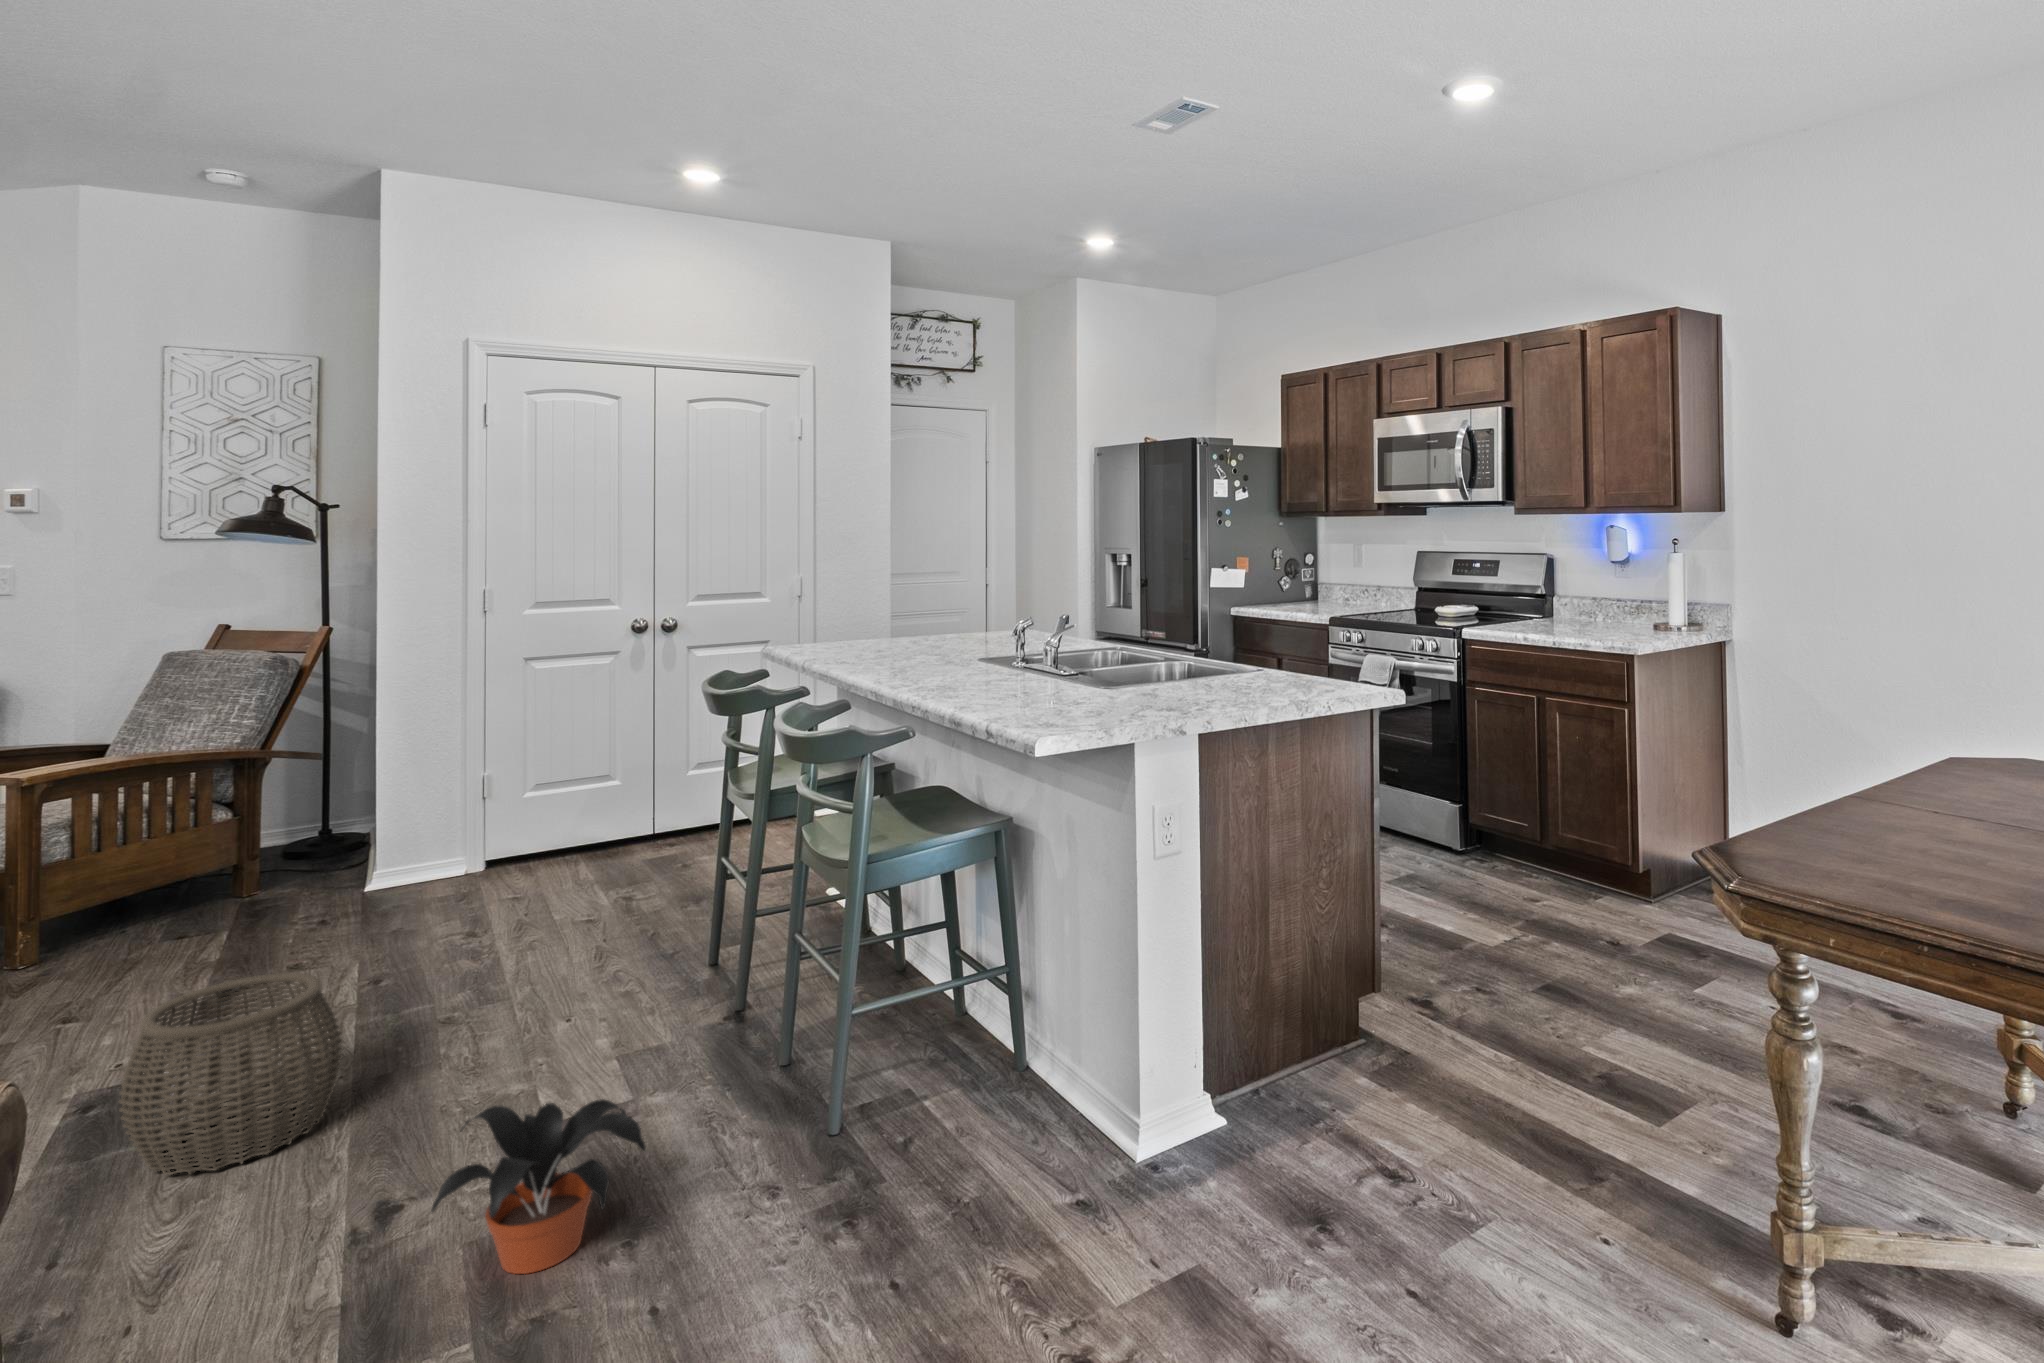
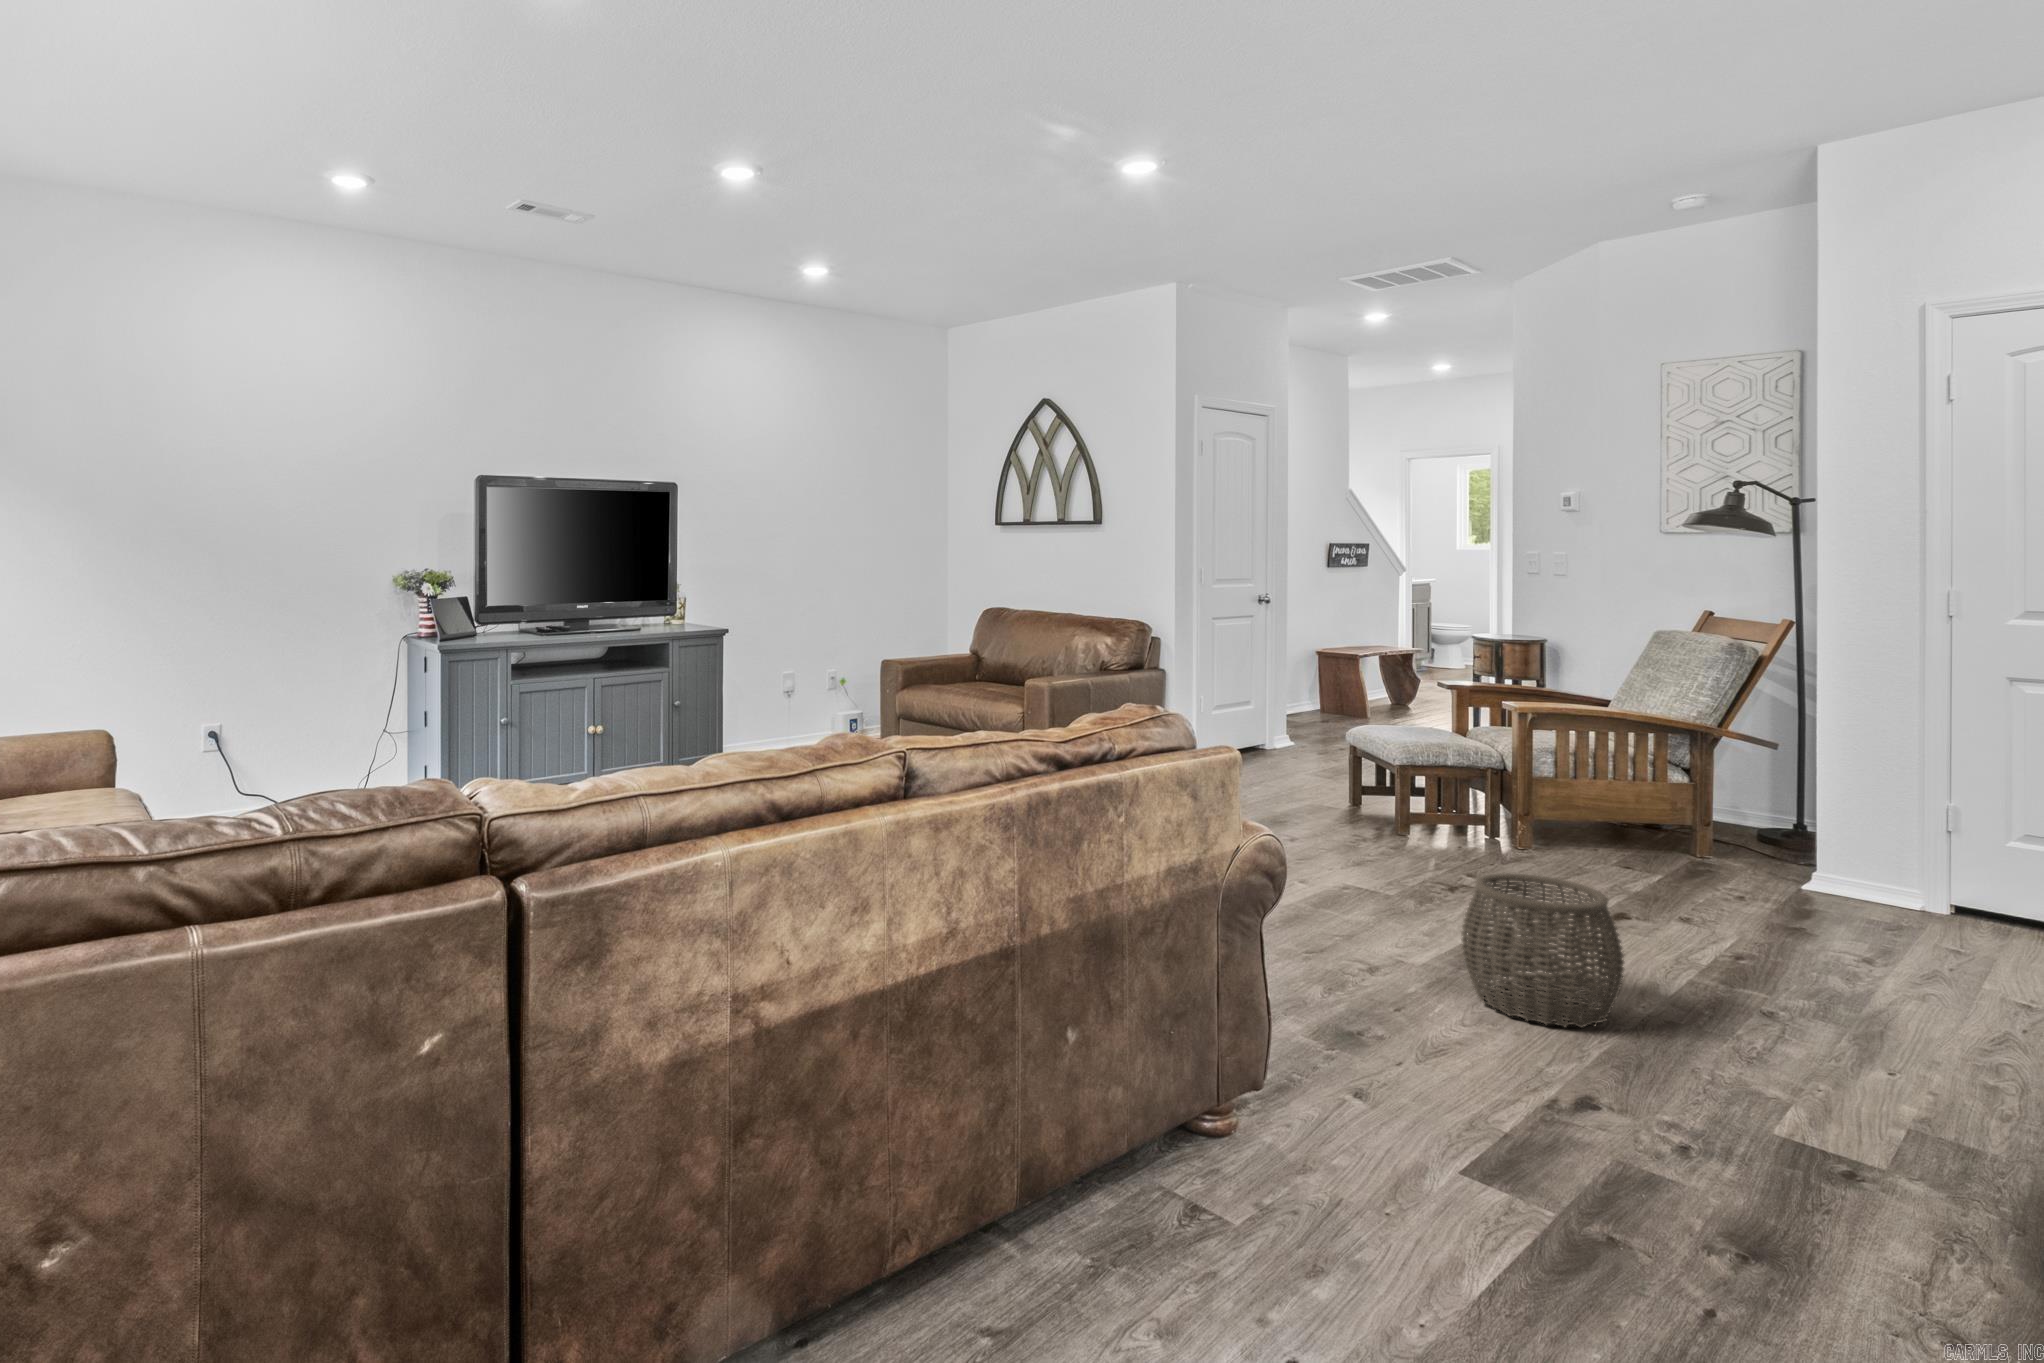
potted plant: present [431,1099,646,1274] -> none [1556,1042,1783,1226]

